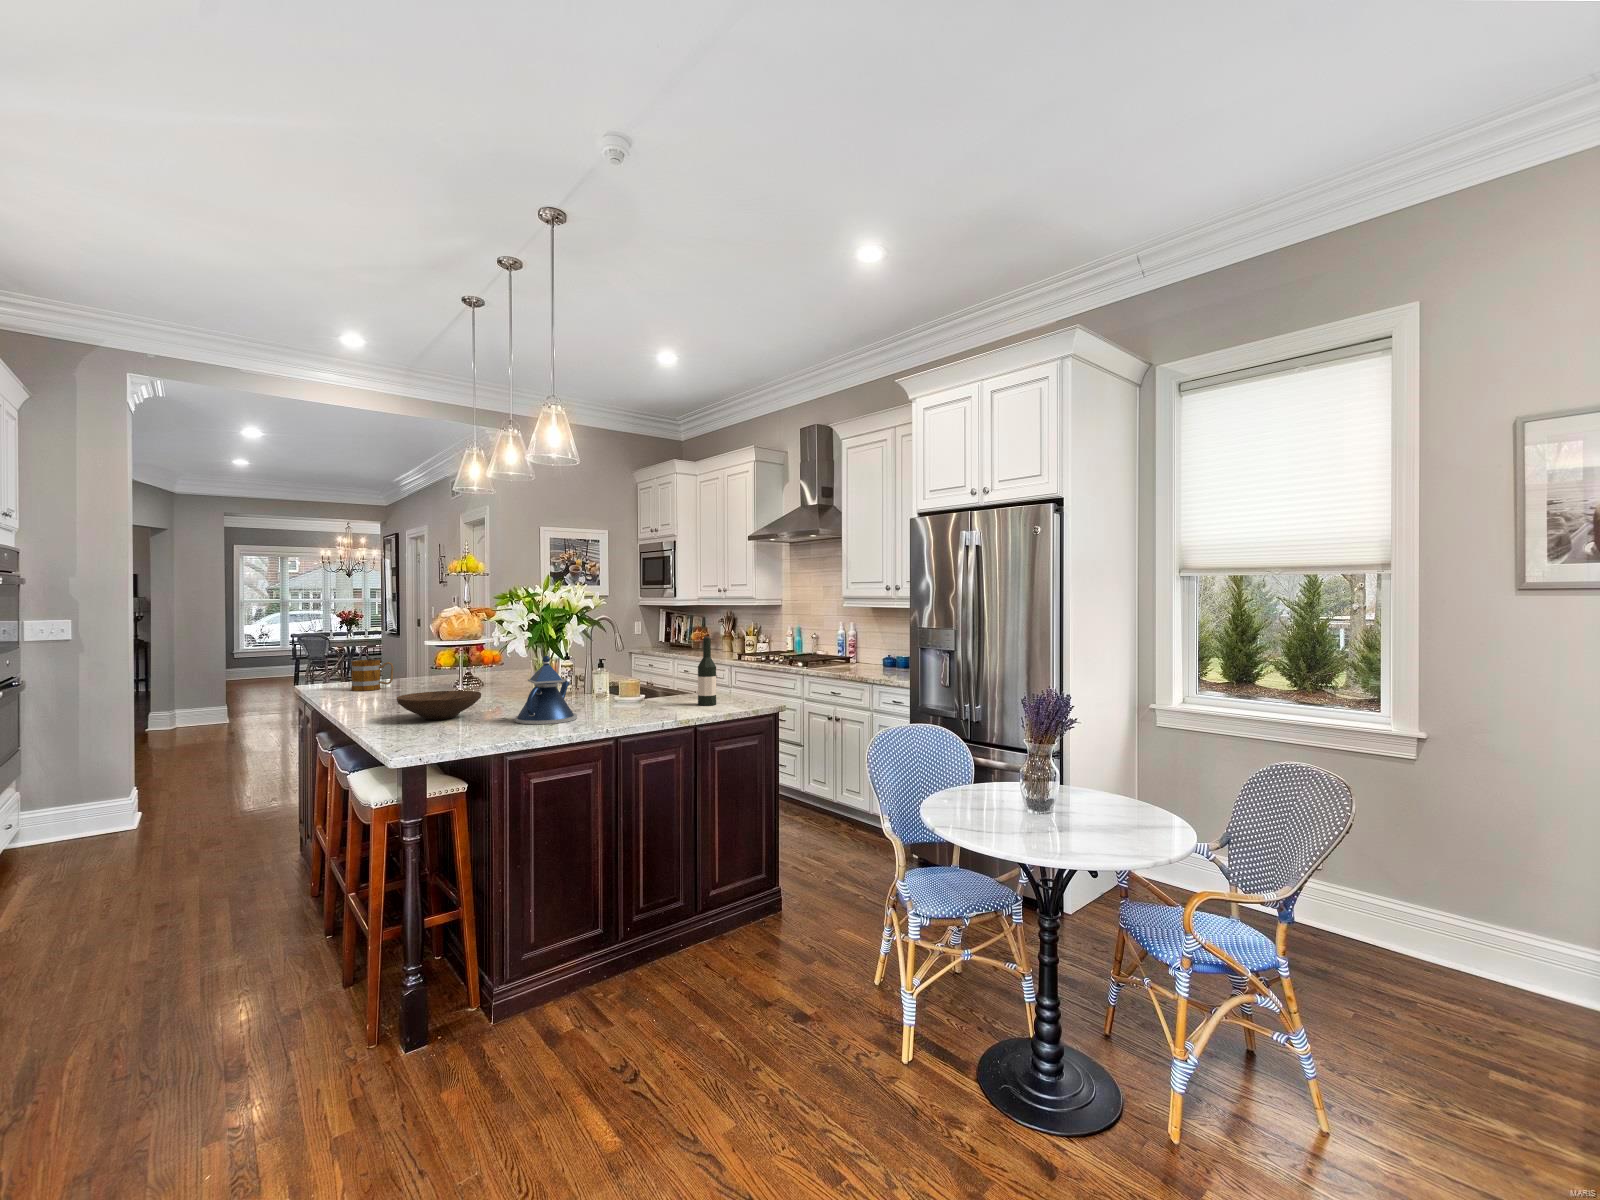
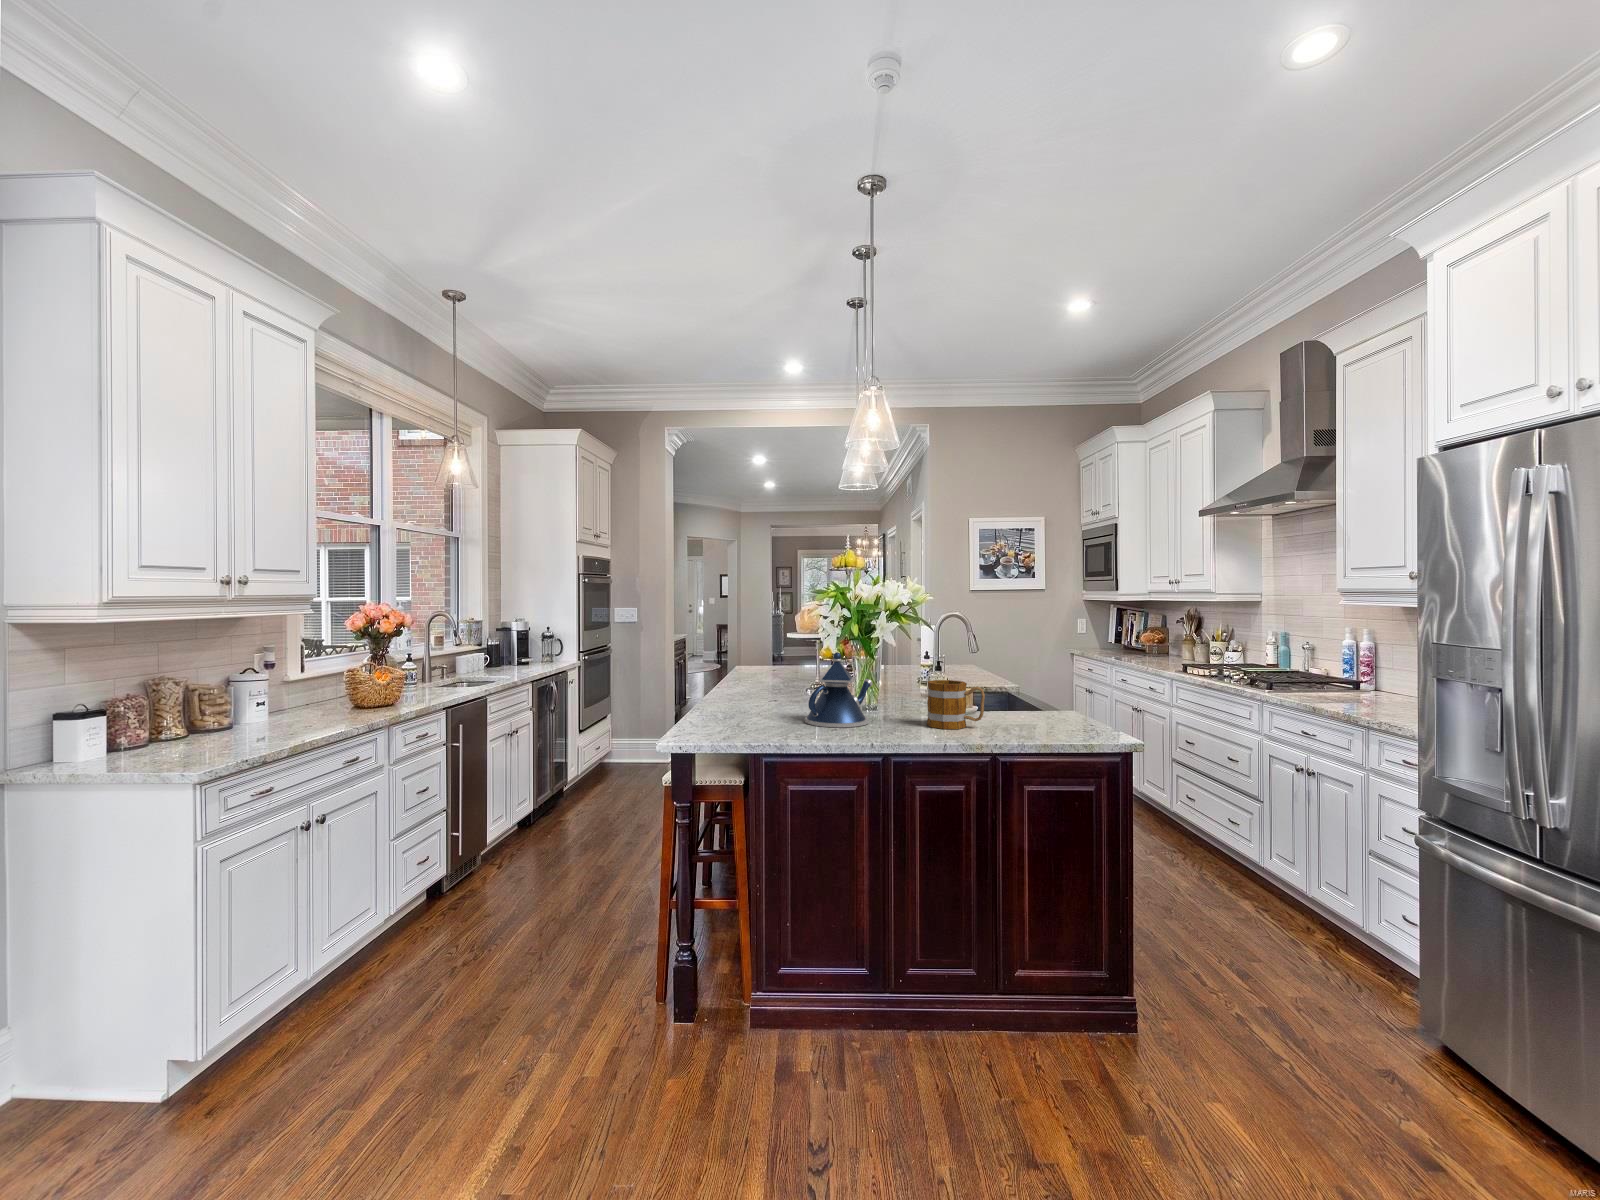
wine bottle: present [698,636,716,706] -> none [1028,639,1053,729]
mug: present [351,660,394,691] -> present [927,680,985,729]
wooden bowl: present [397,691,481,720] -> none [720,681,796,709]

